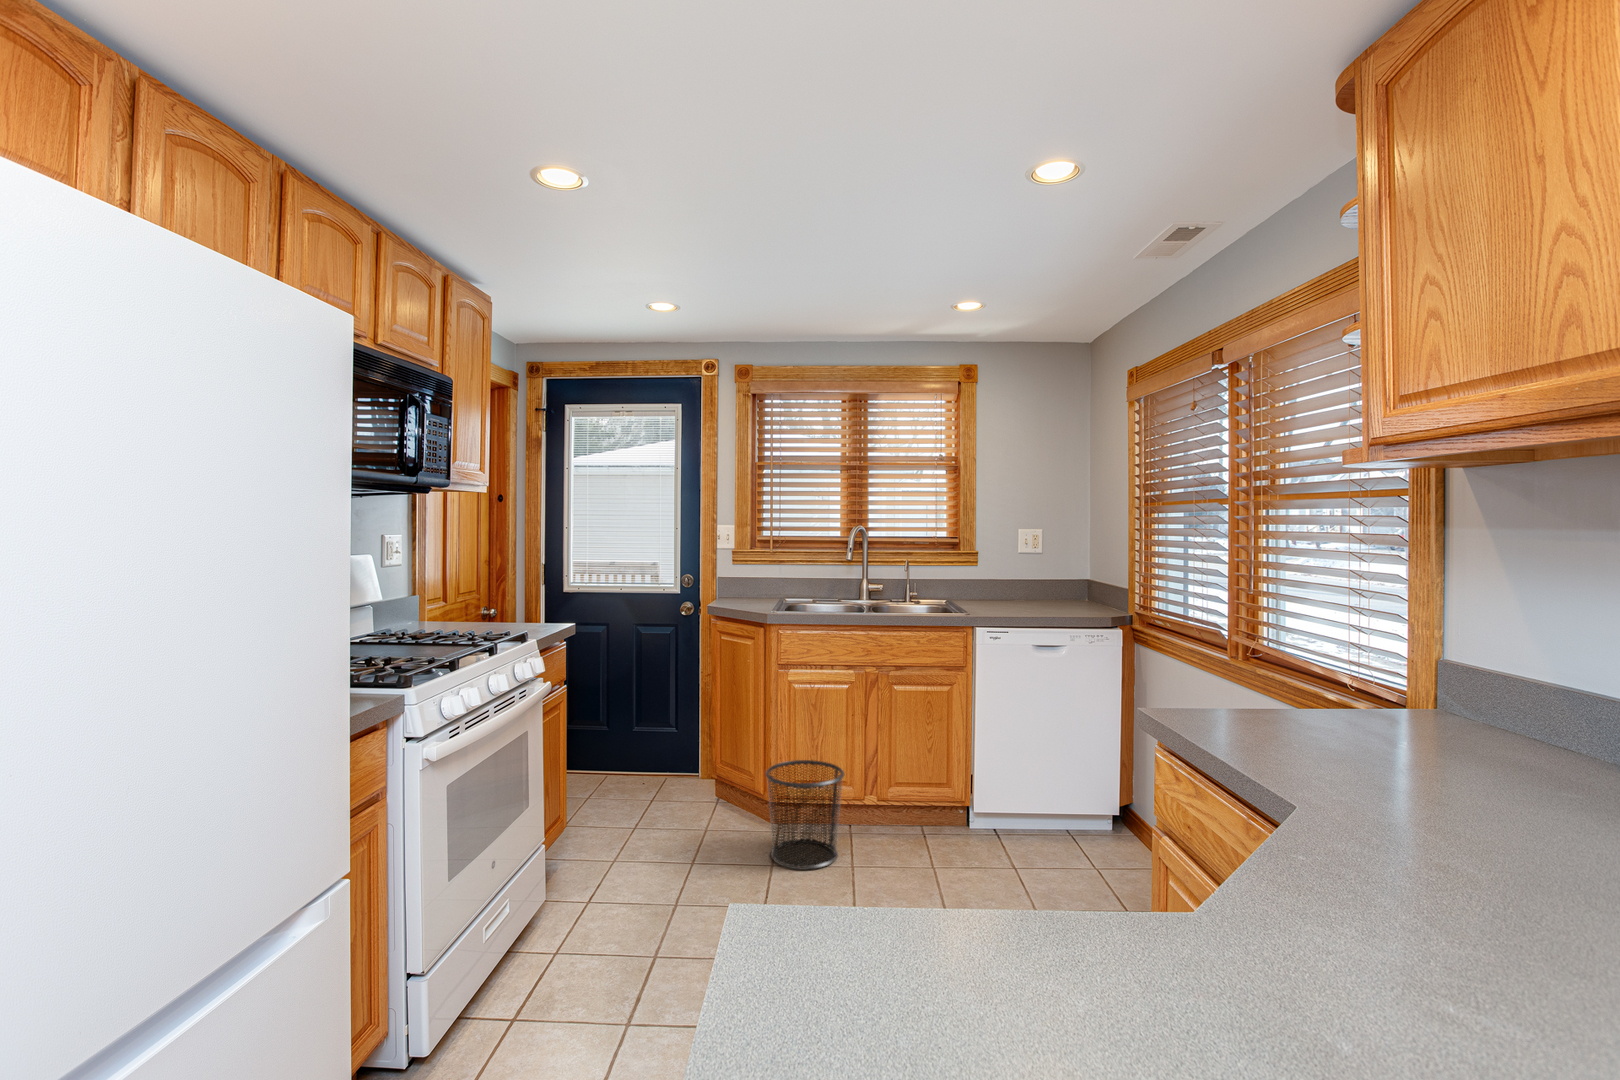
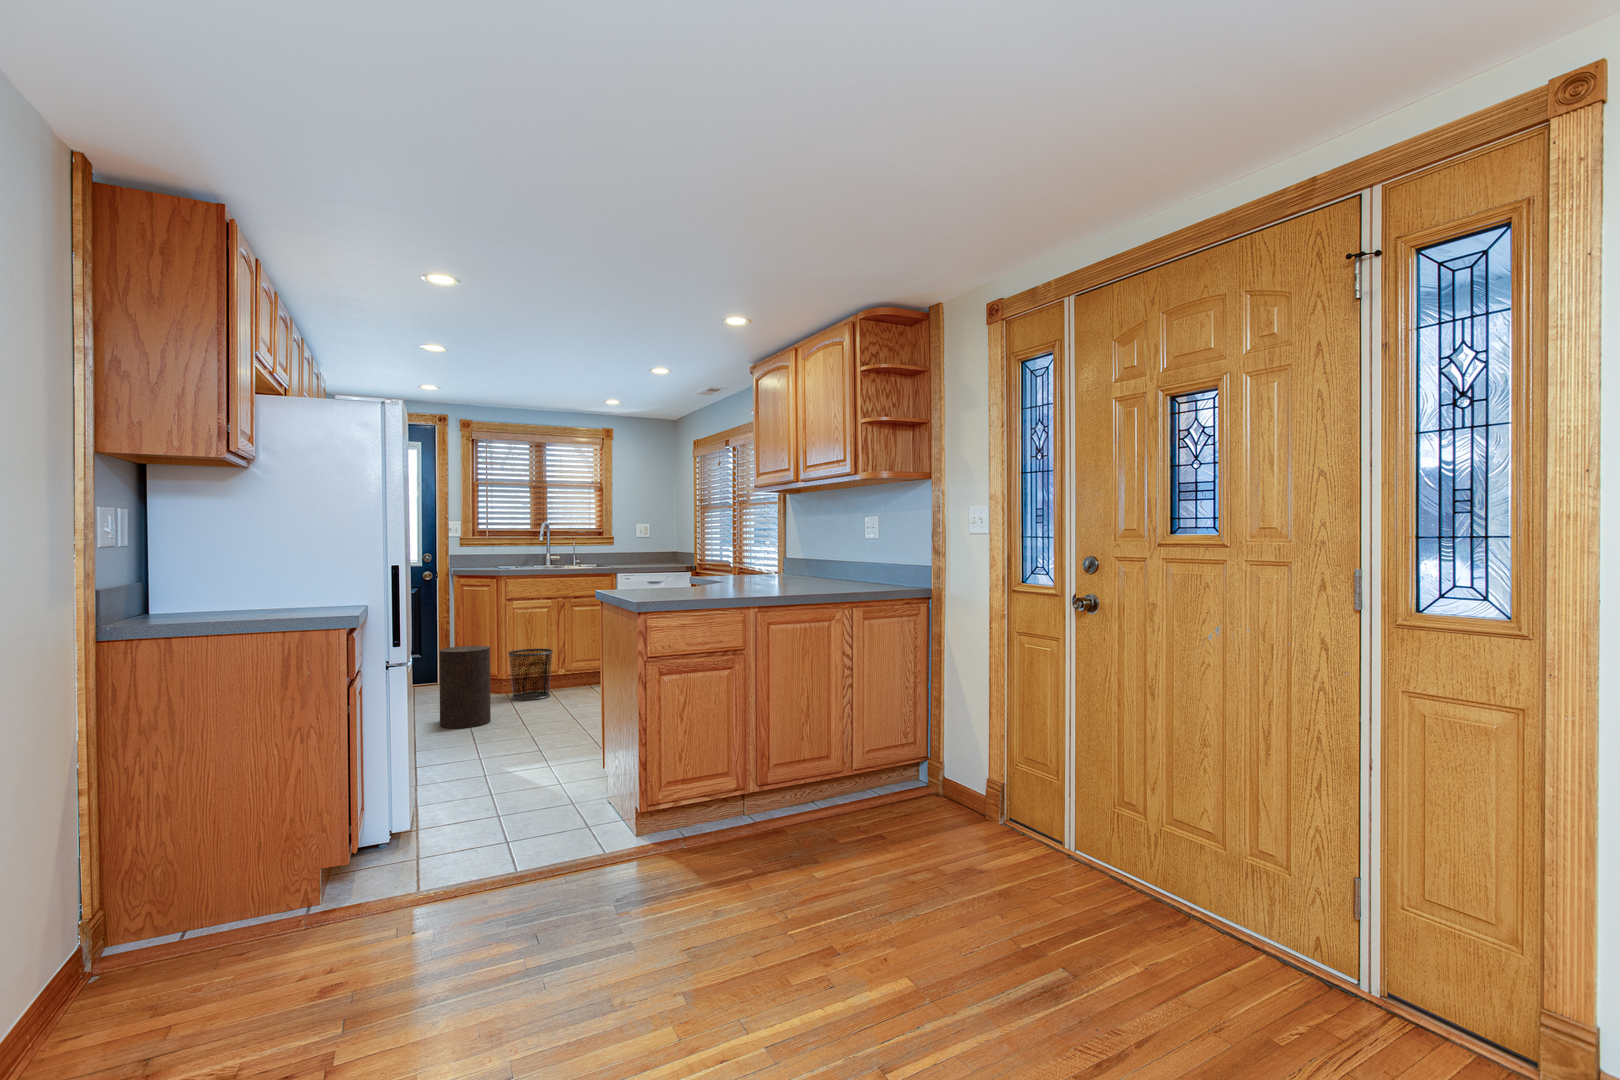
stool: none [593,779,689,969] -> present [439,646,491,728]

